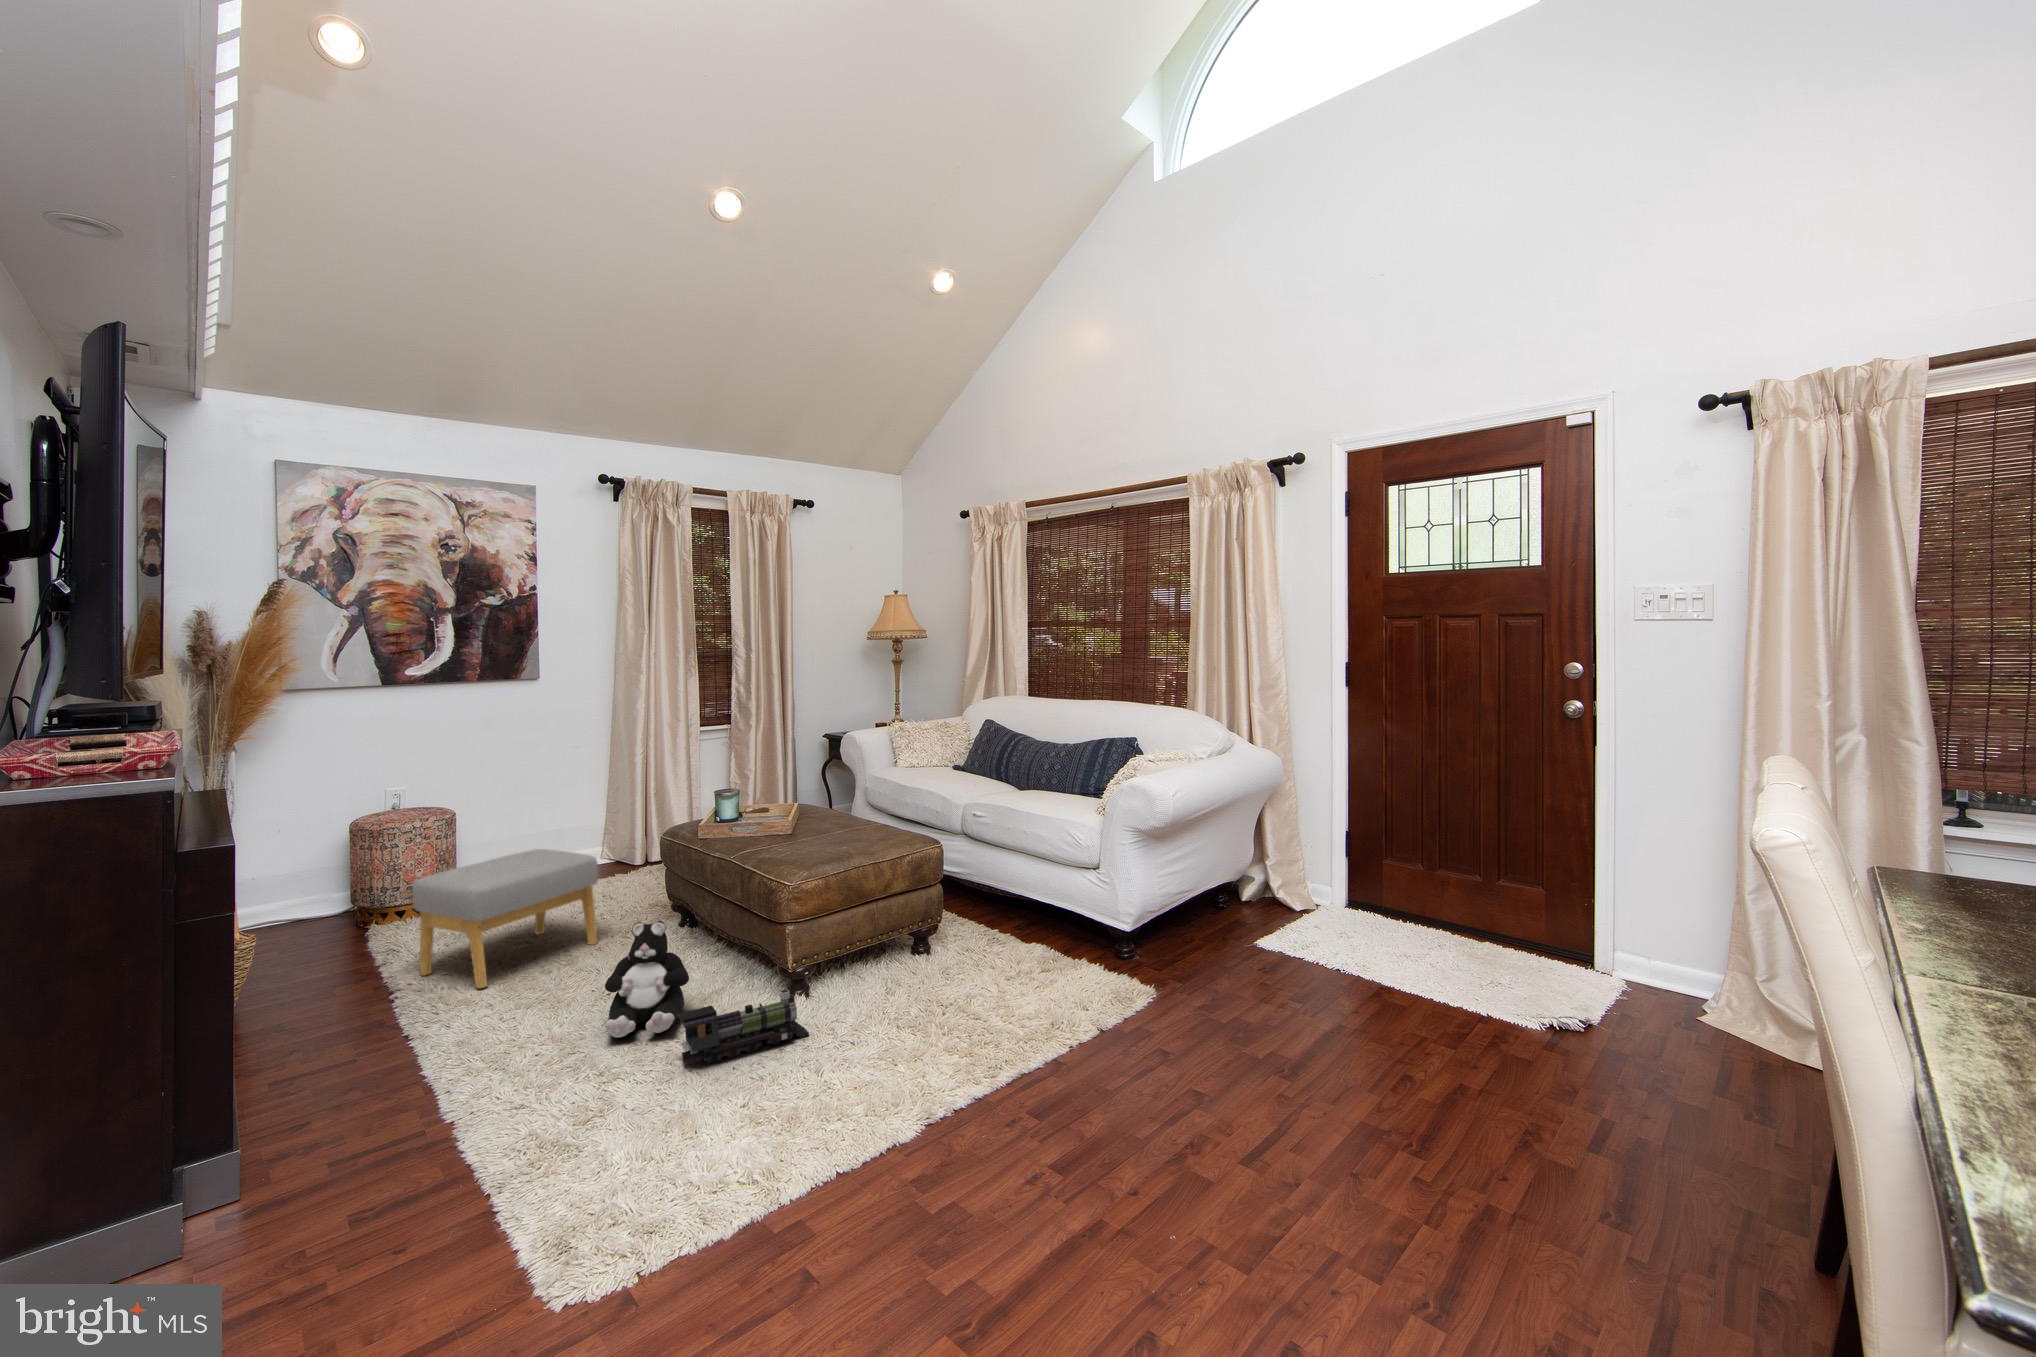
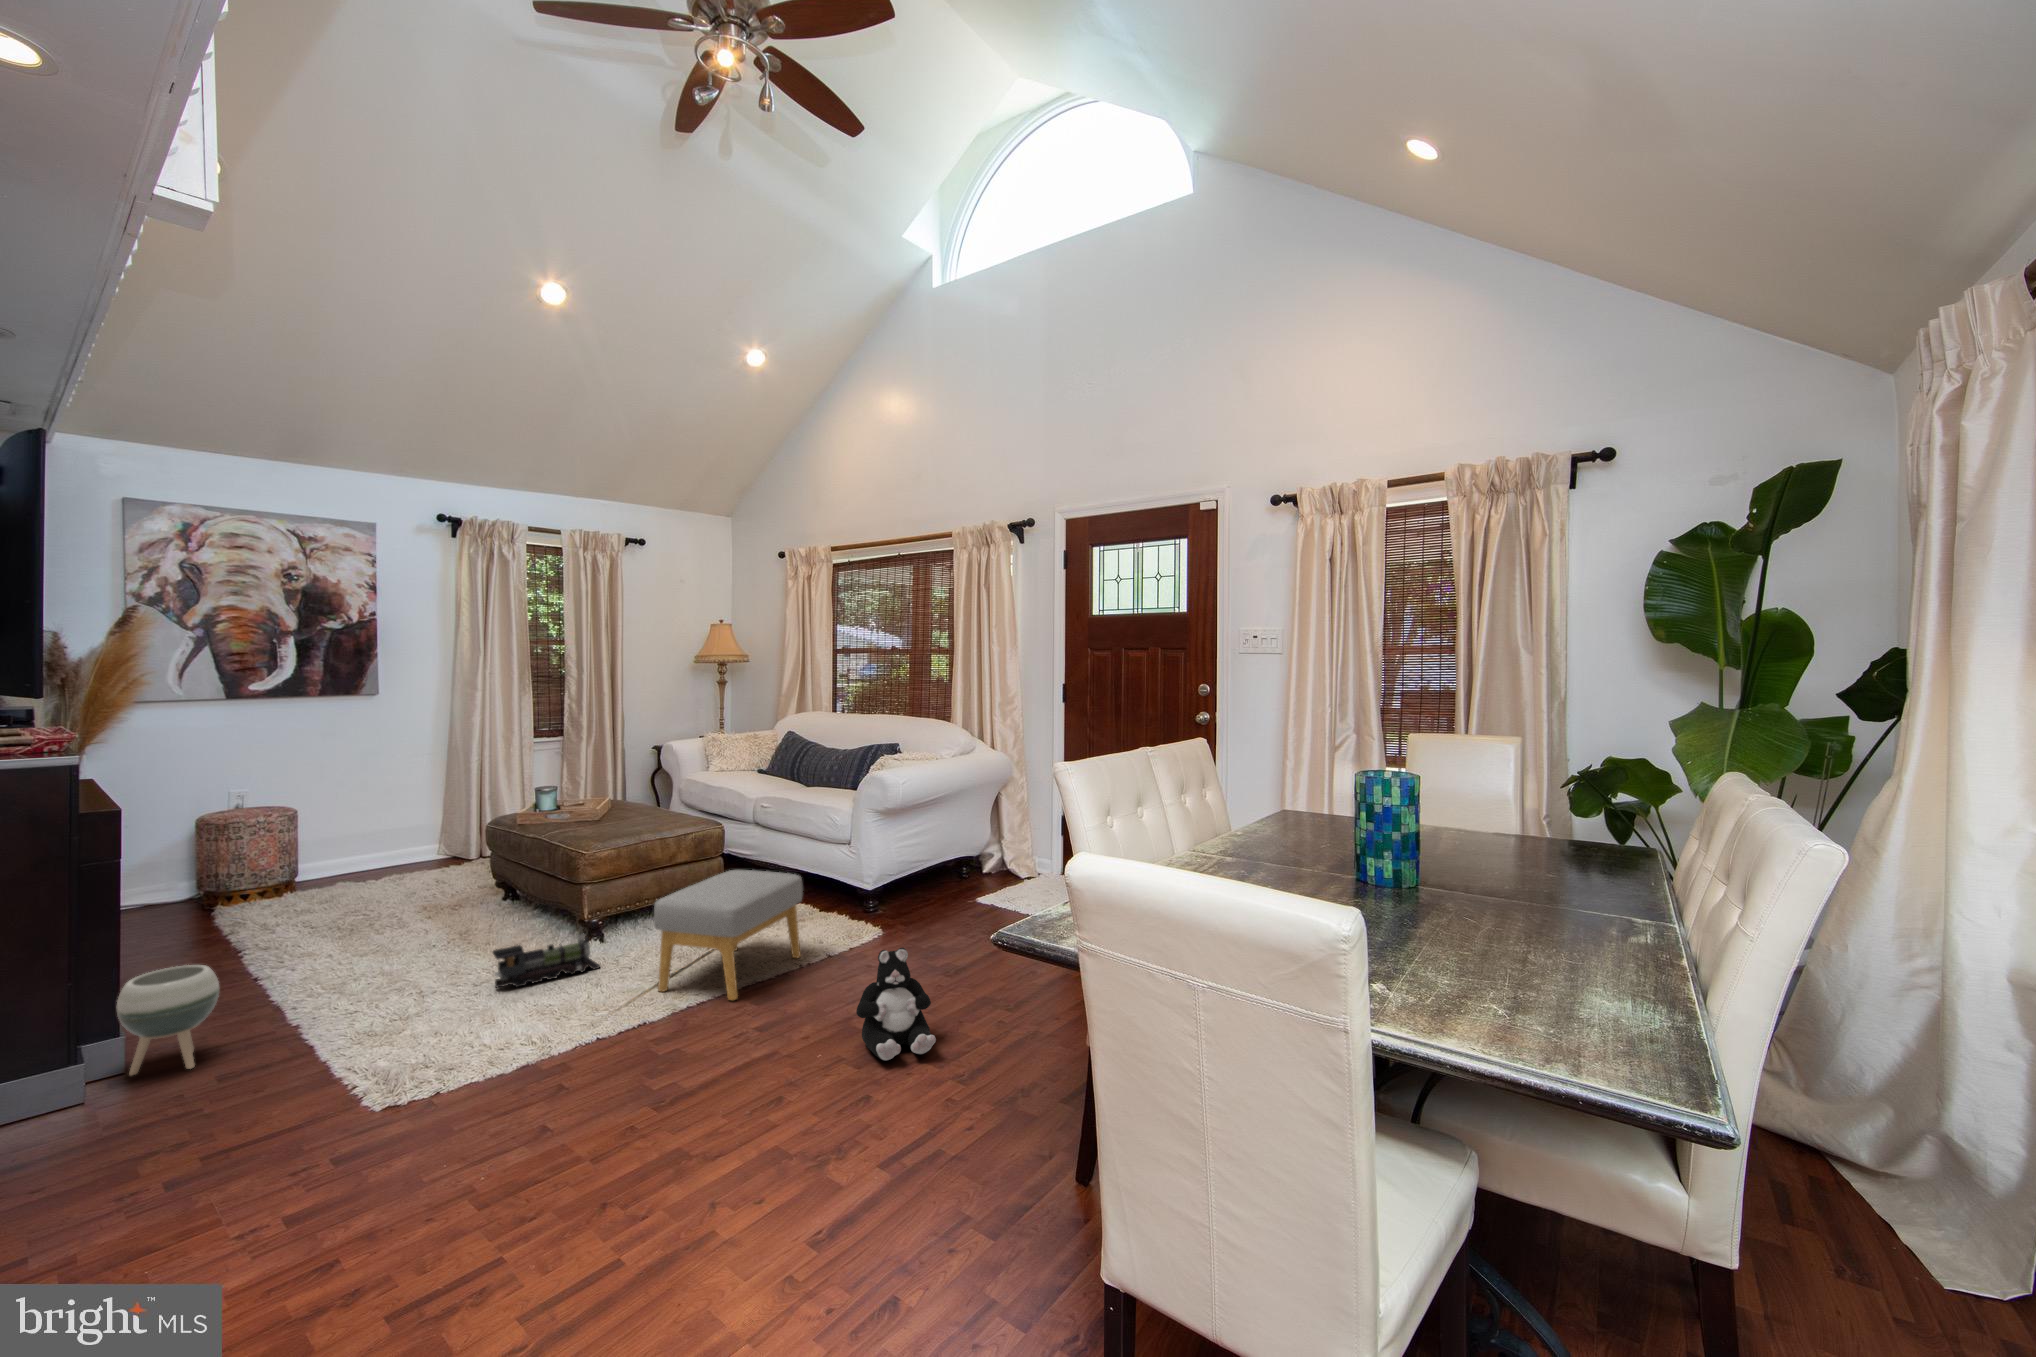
footstool: present [412,849,598,988] -> present [654,870,803,1000]
plush toy: present [605,921,689,1038] -> present [856,948,936,1061]
planter: none [212,1038,343,1193] -> present [117,965,219,1075]

